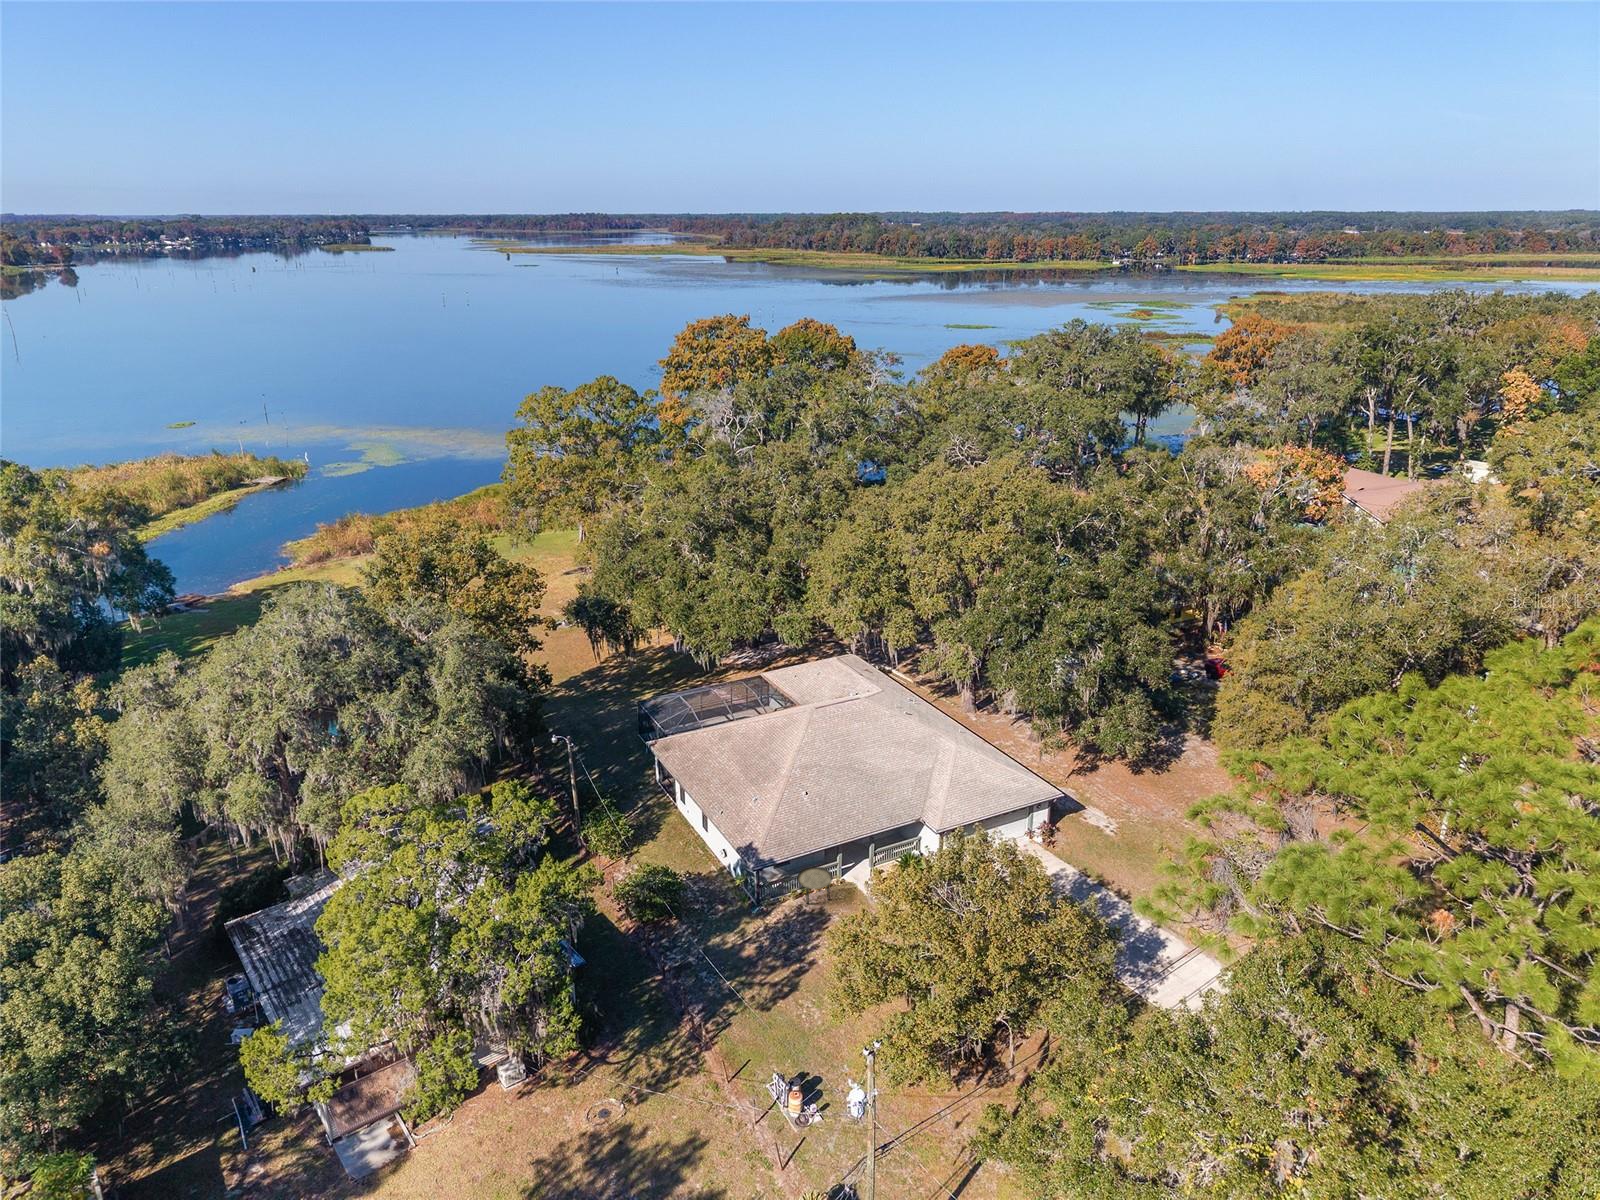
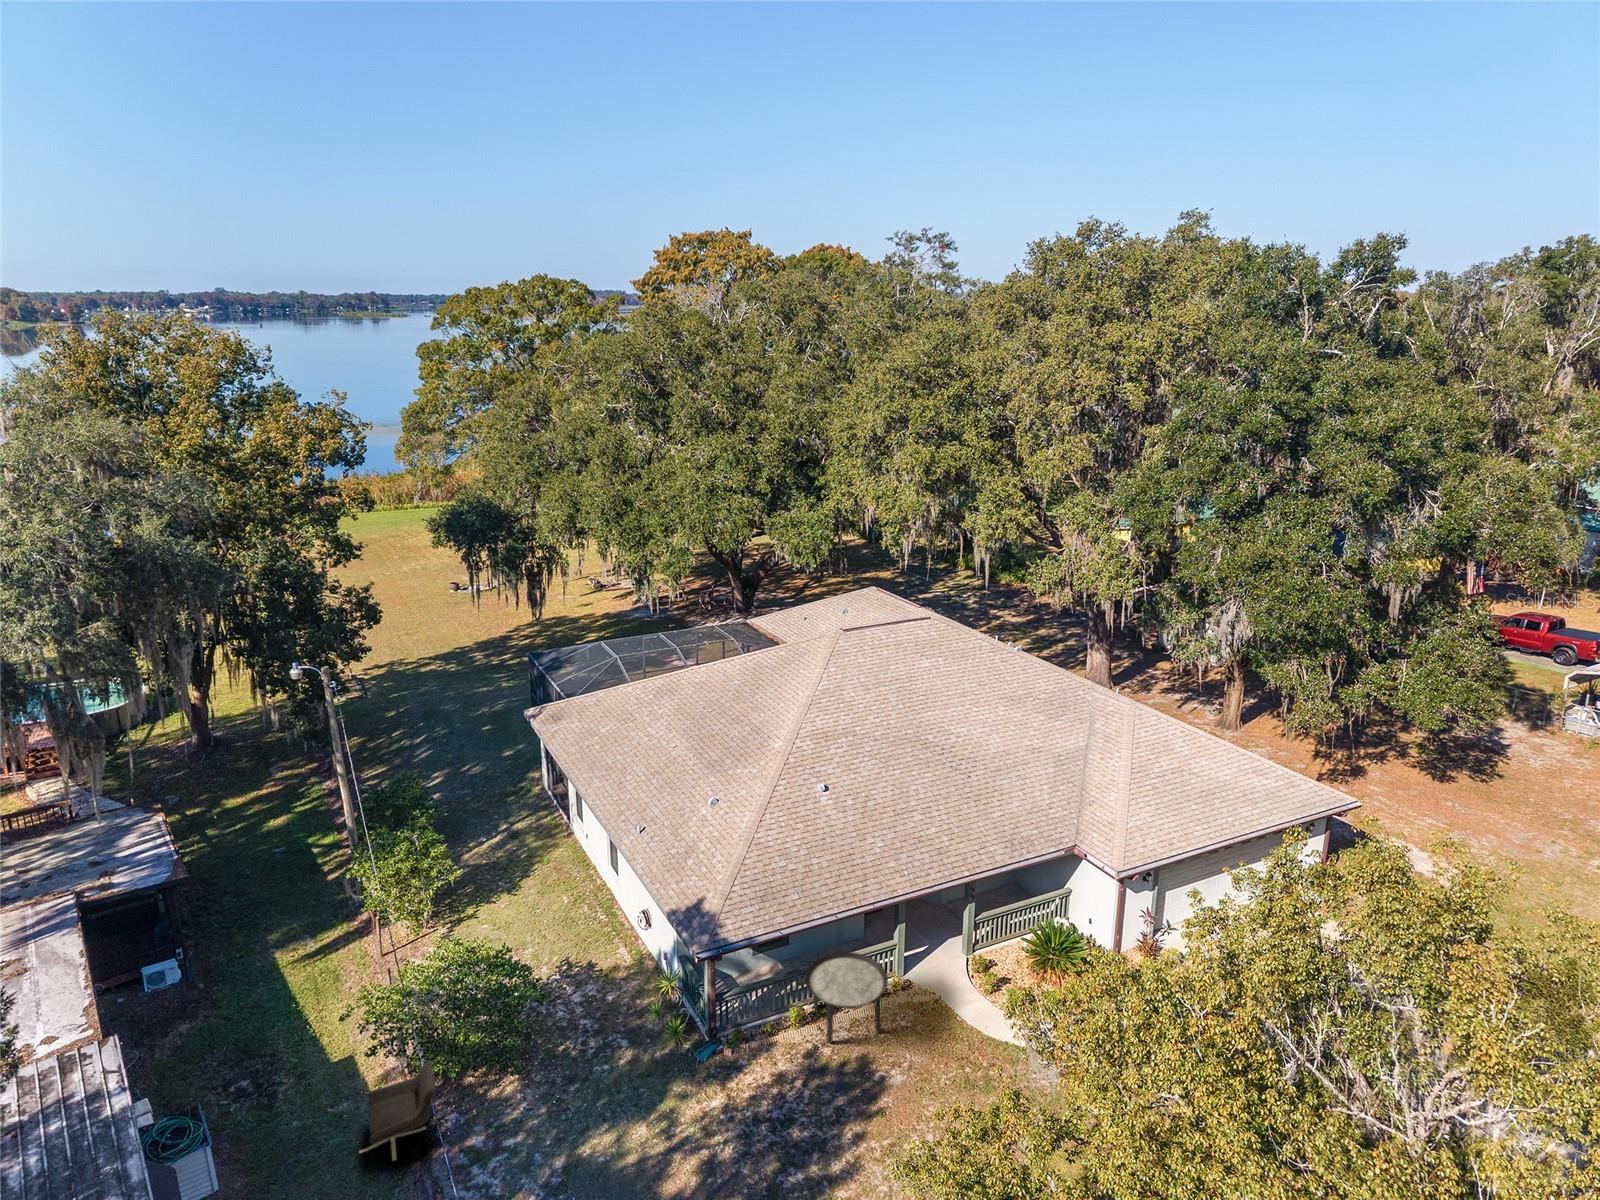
lounge chair: none [621,910,650,946] -> present [360,1061,435,1160]

